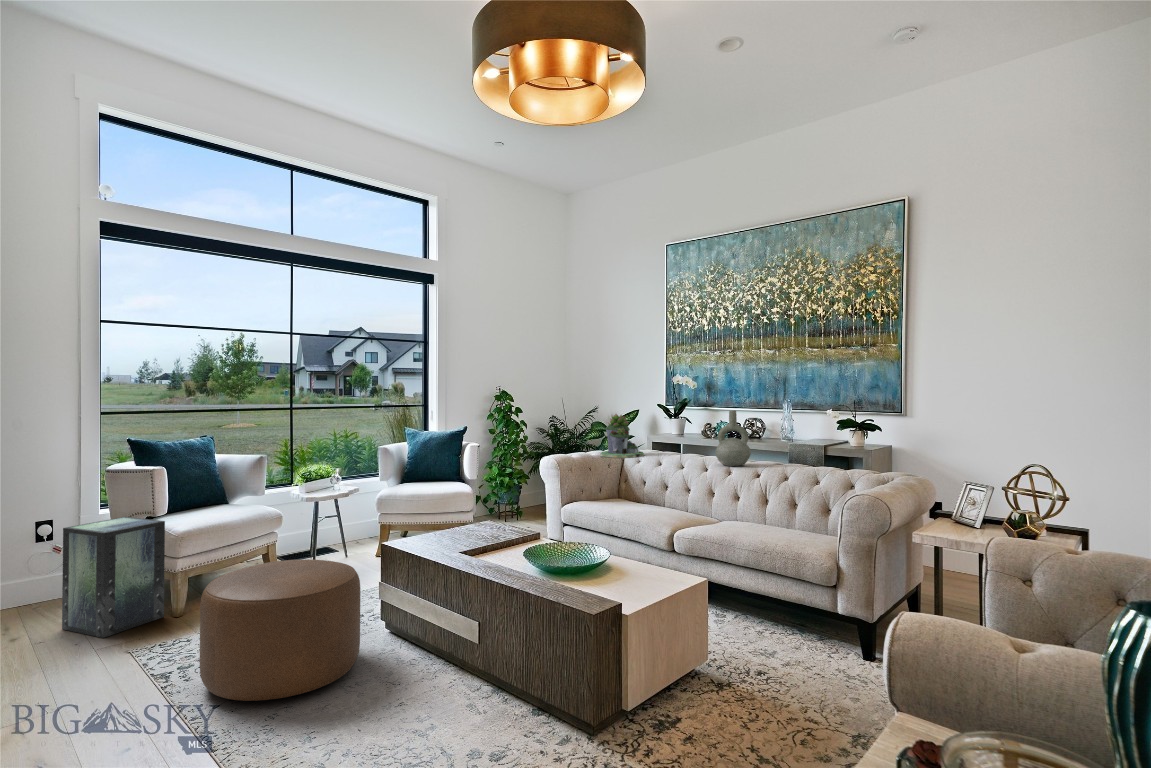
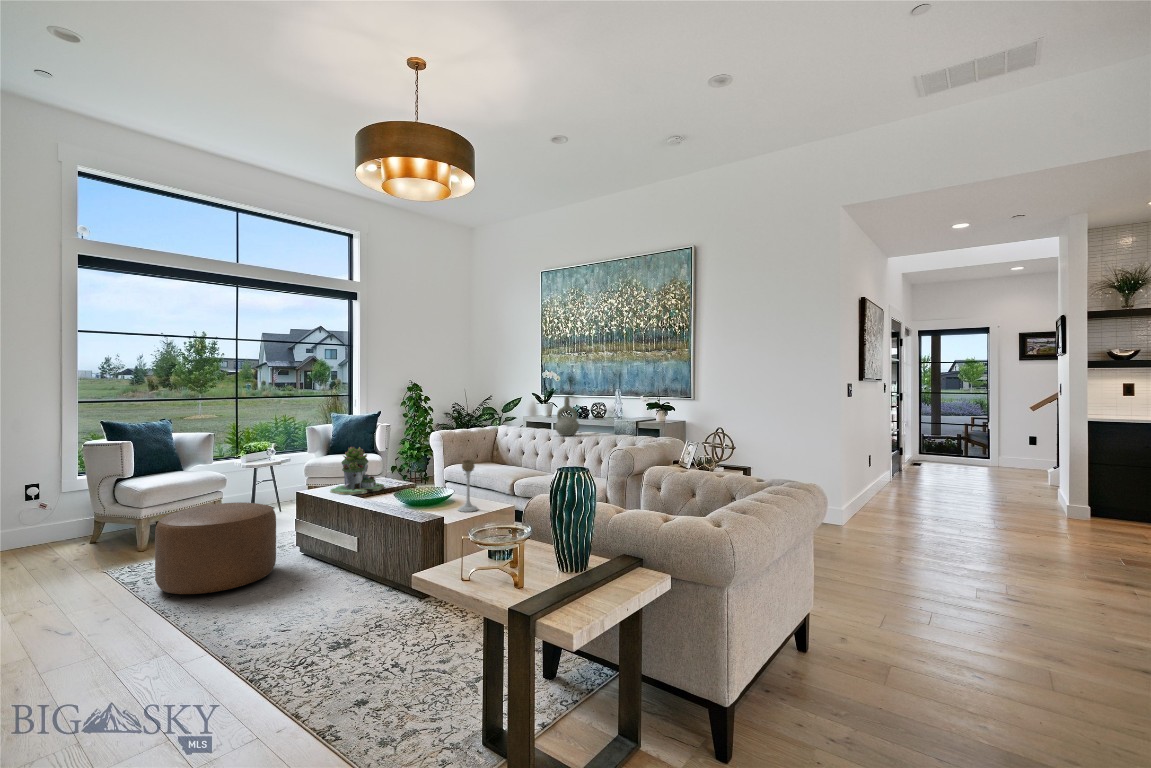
succulent planter: present [600,414,644,458] -> present [330,447,384,495]
candle holder: none [625,508,656,588] -> present [458,460,478,512]
storage box: present [62,517,165,638] -> none [49,479,131,565]

